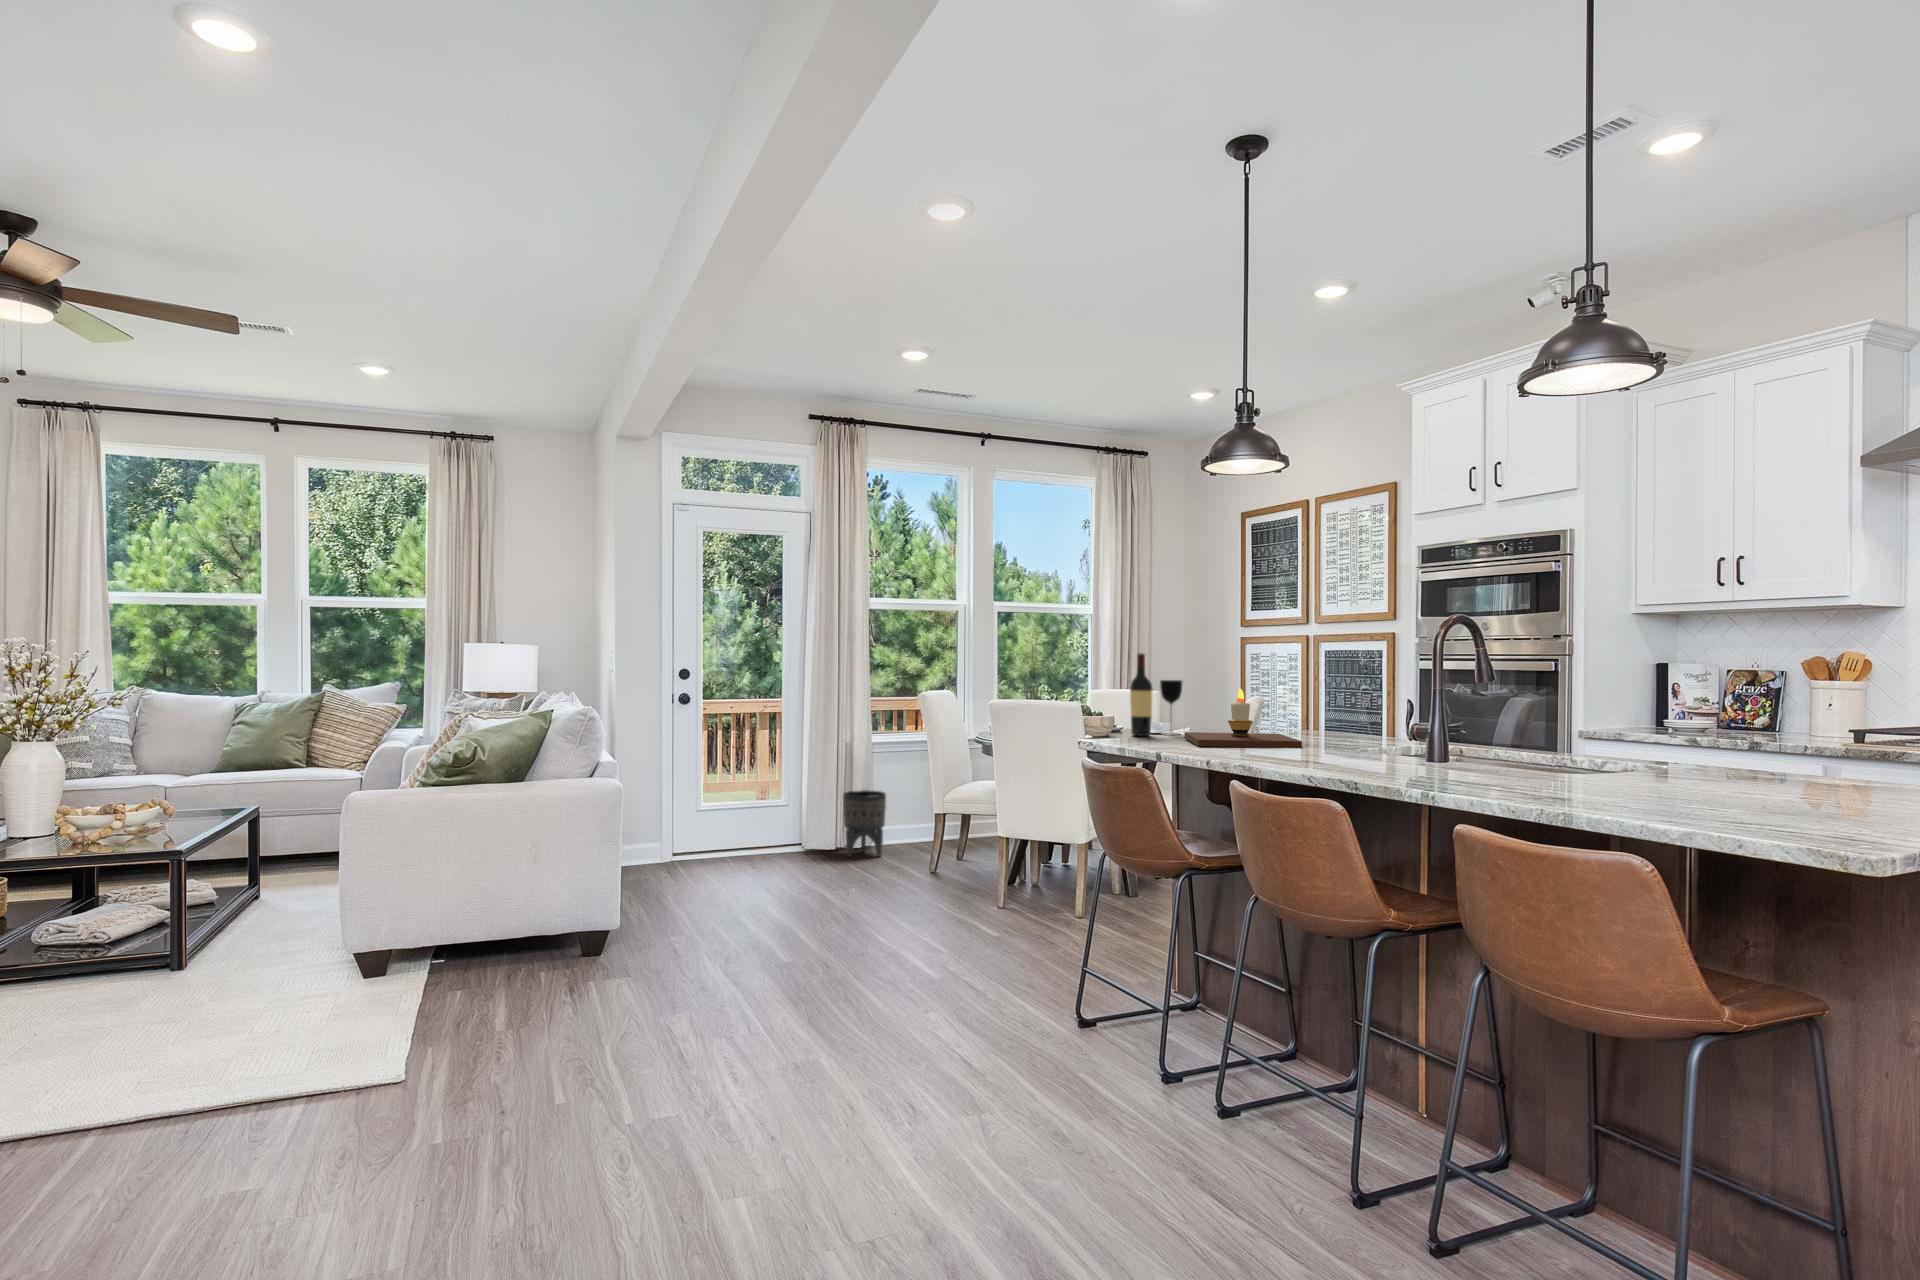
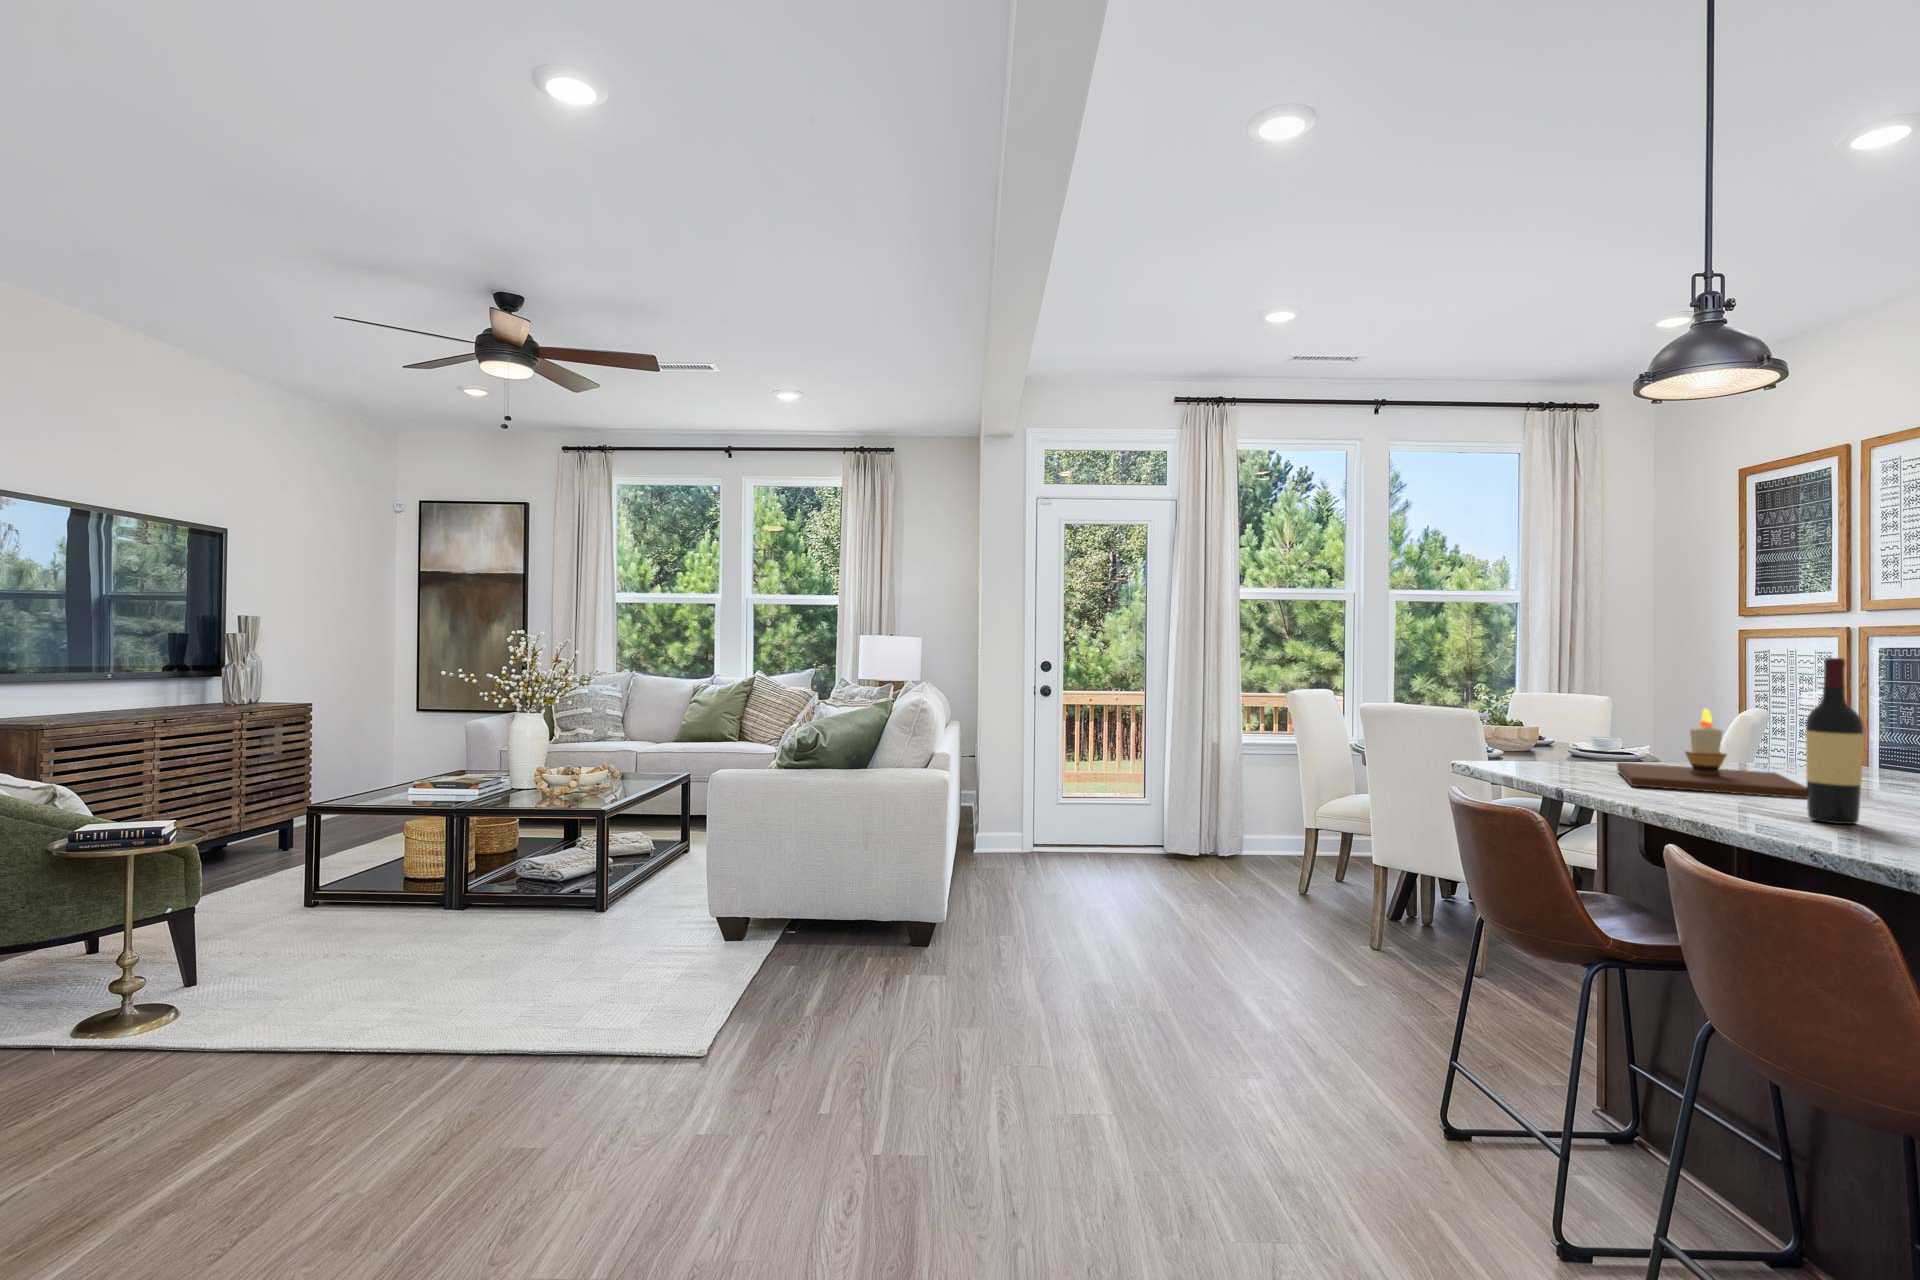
wine bottle: present [1130,653,1153,736] -> present [1806,658,1864,824]
wine glass: present [1160,680,1183,735] -> none [1586,690,1620,763]
planter: present [843,790,886,857] -> none [1211,794,1259,867]

